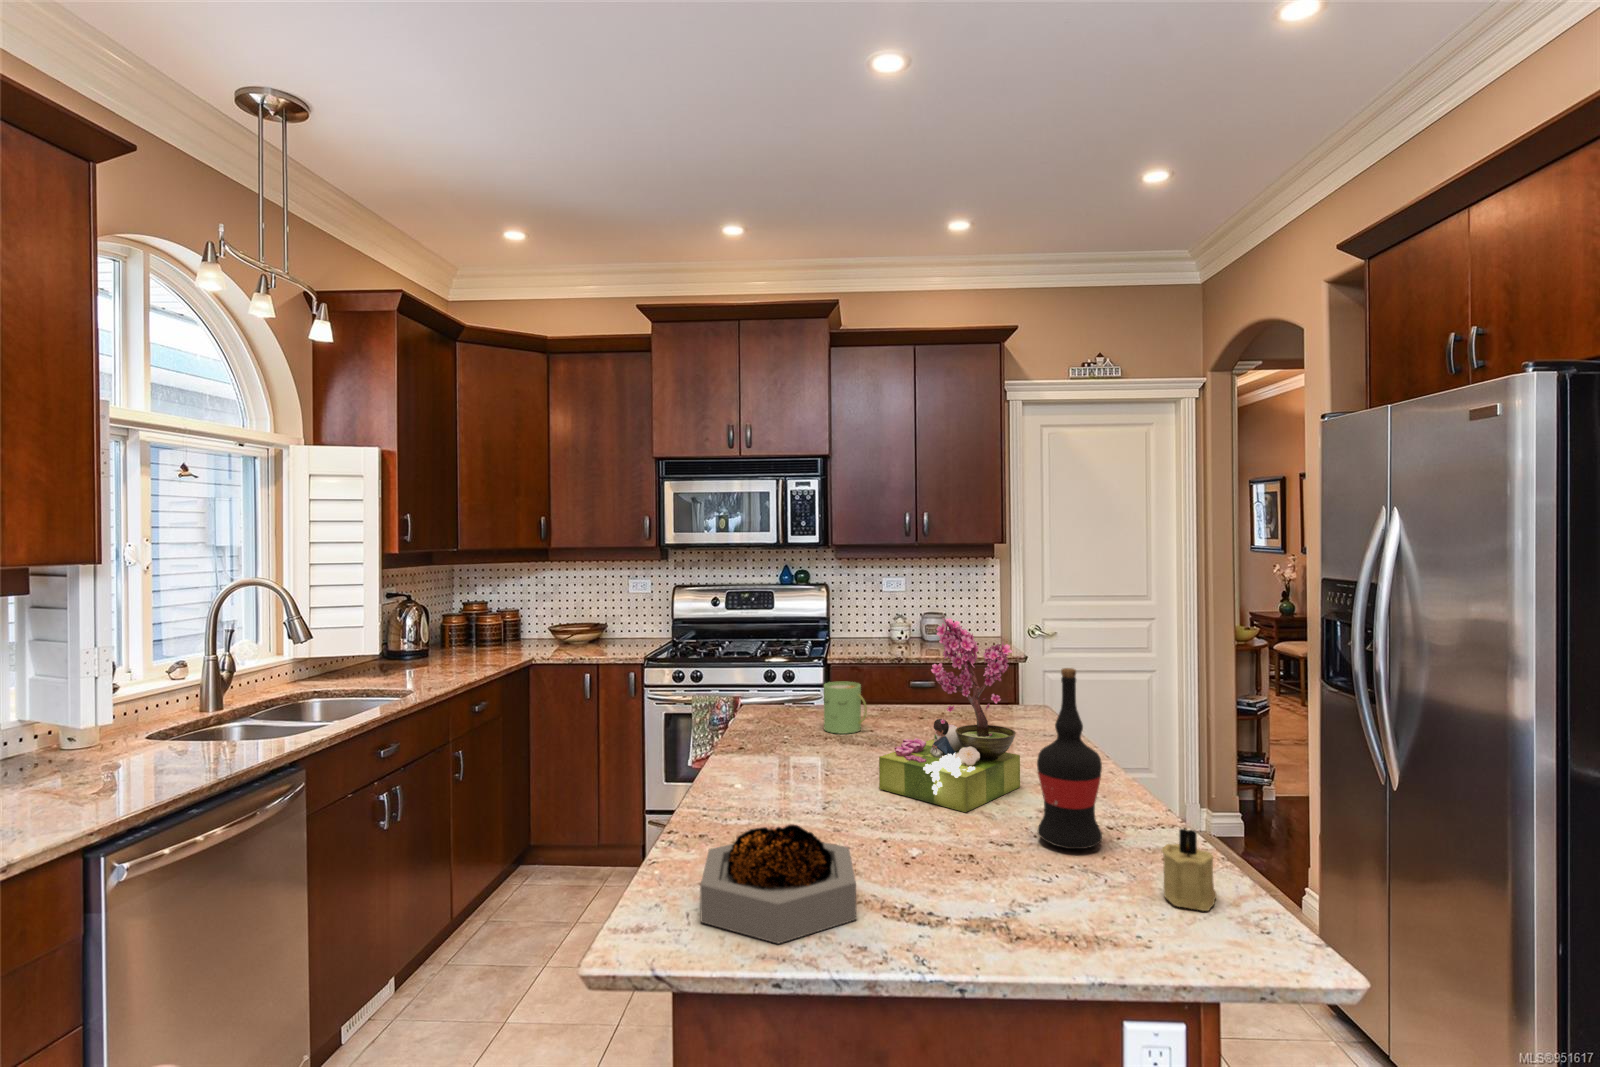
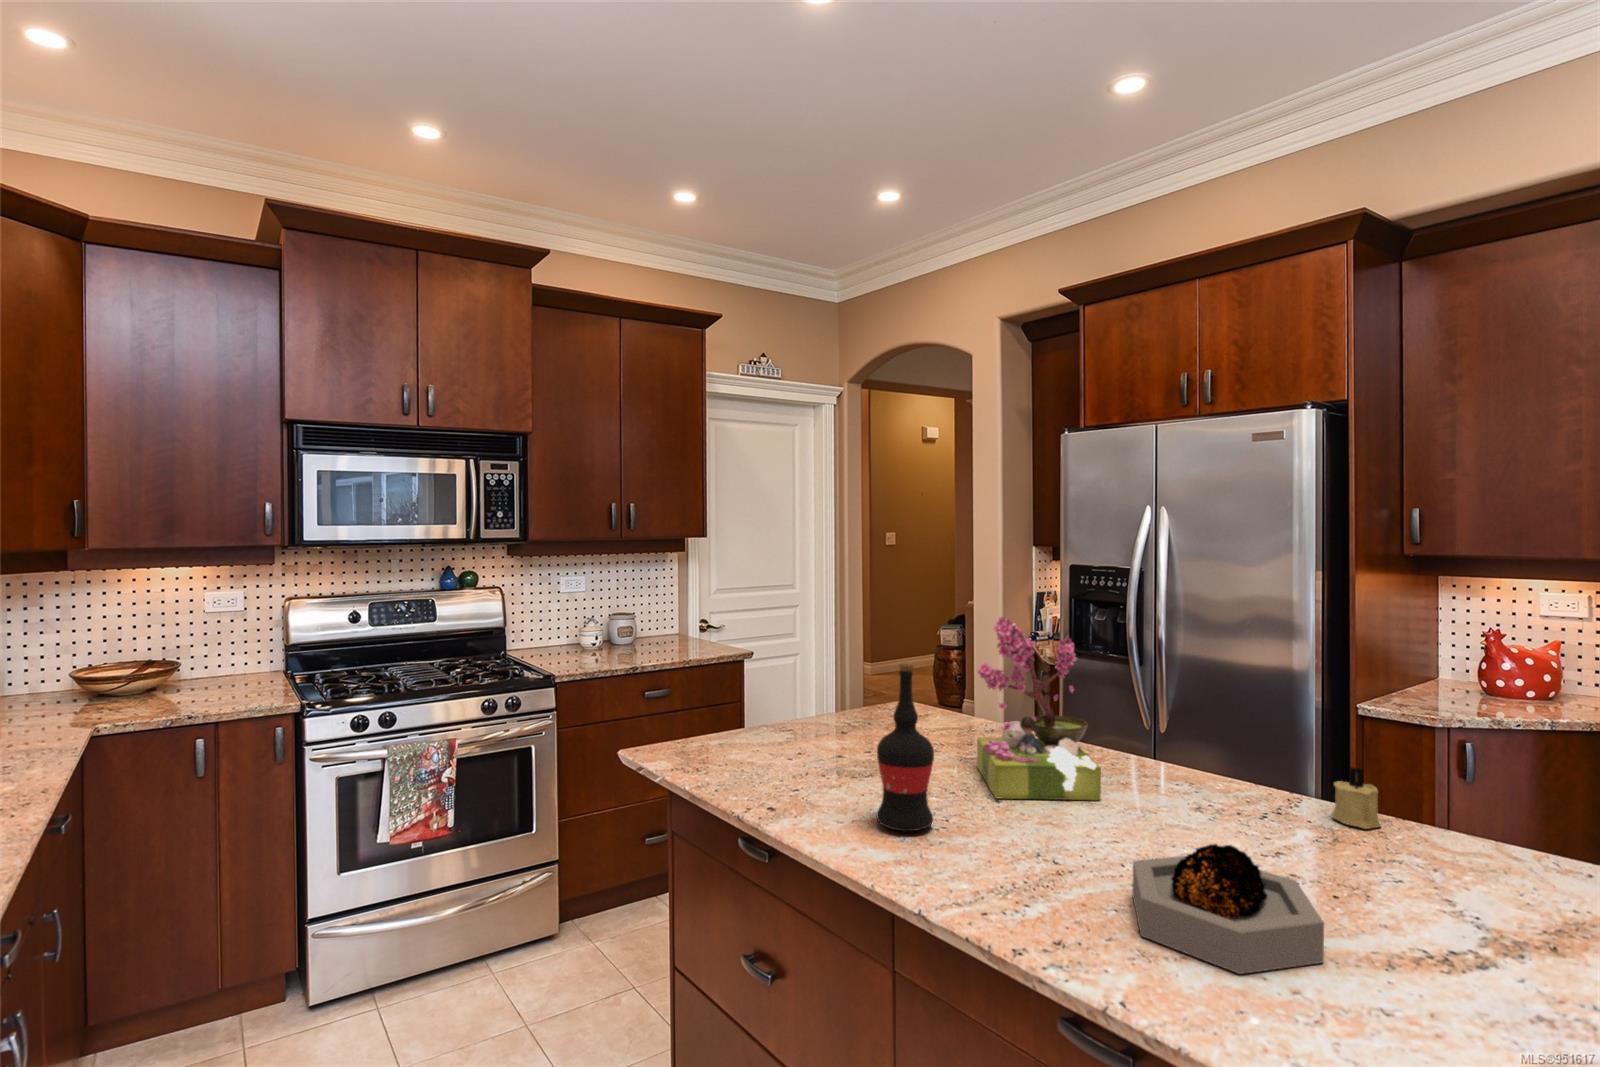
wine bottle: present [1037,668,1102,849] -> present [876,662,934,831]
mug: present [824,682,867,734] -> none [784,695,835,754]

